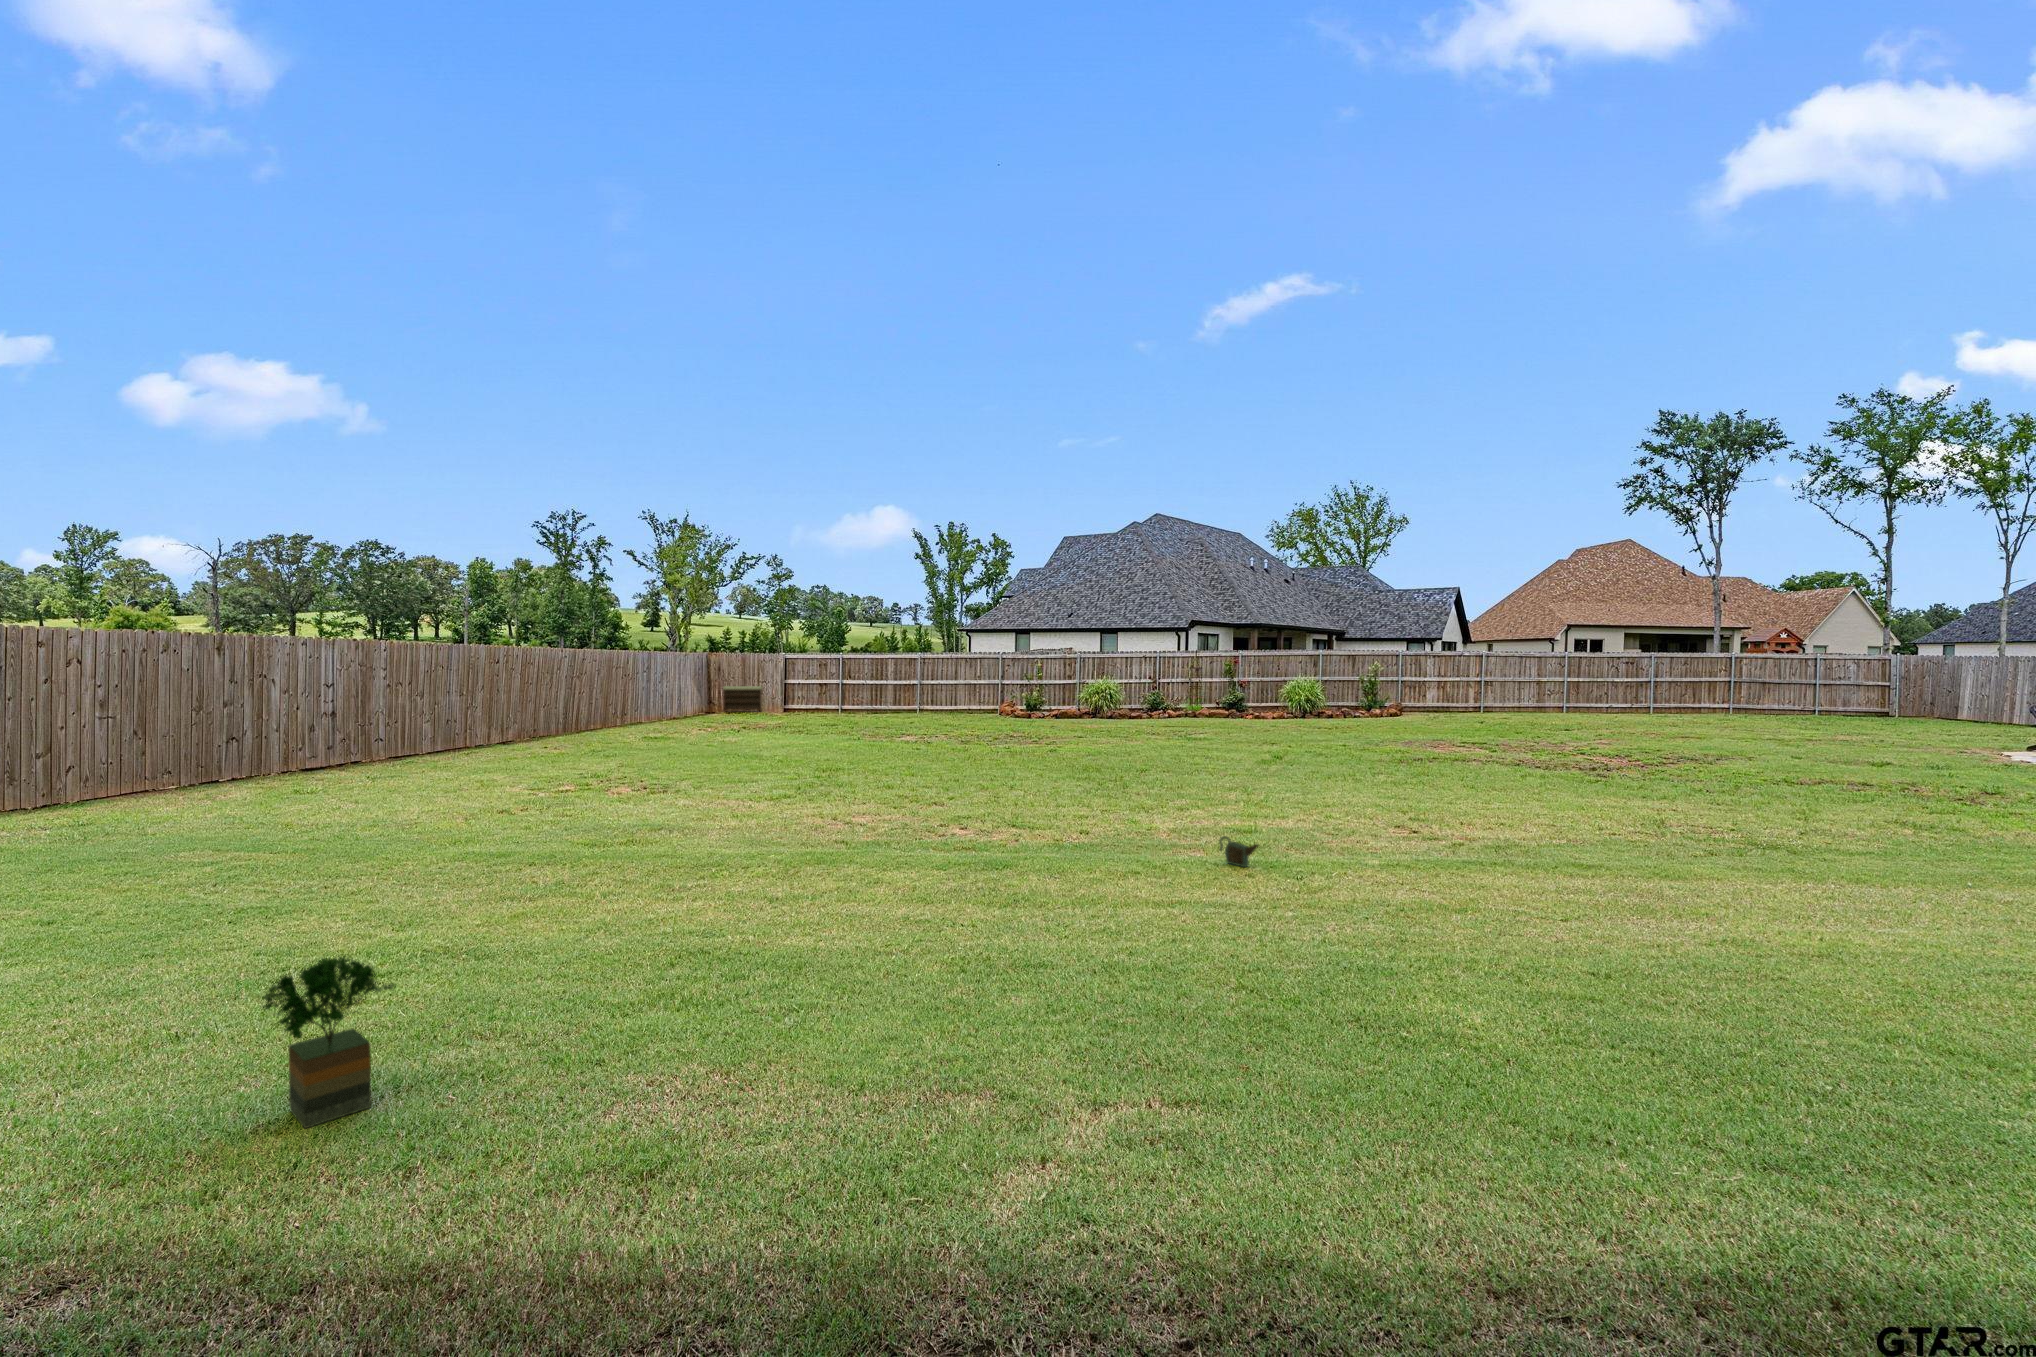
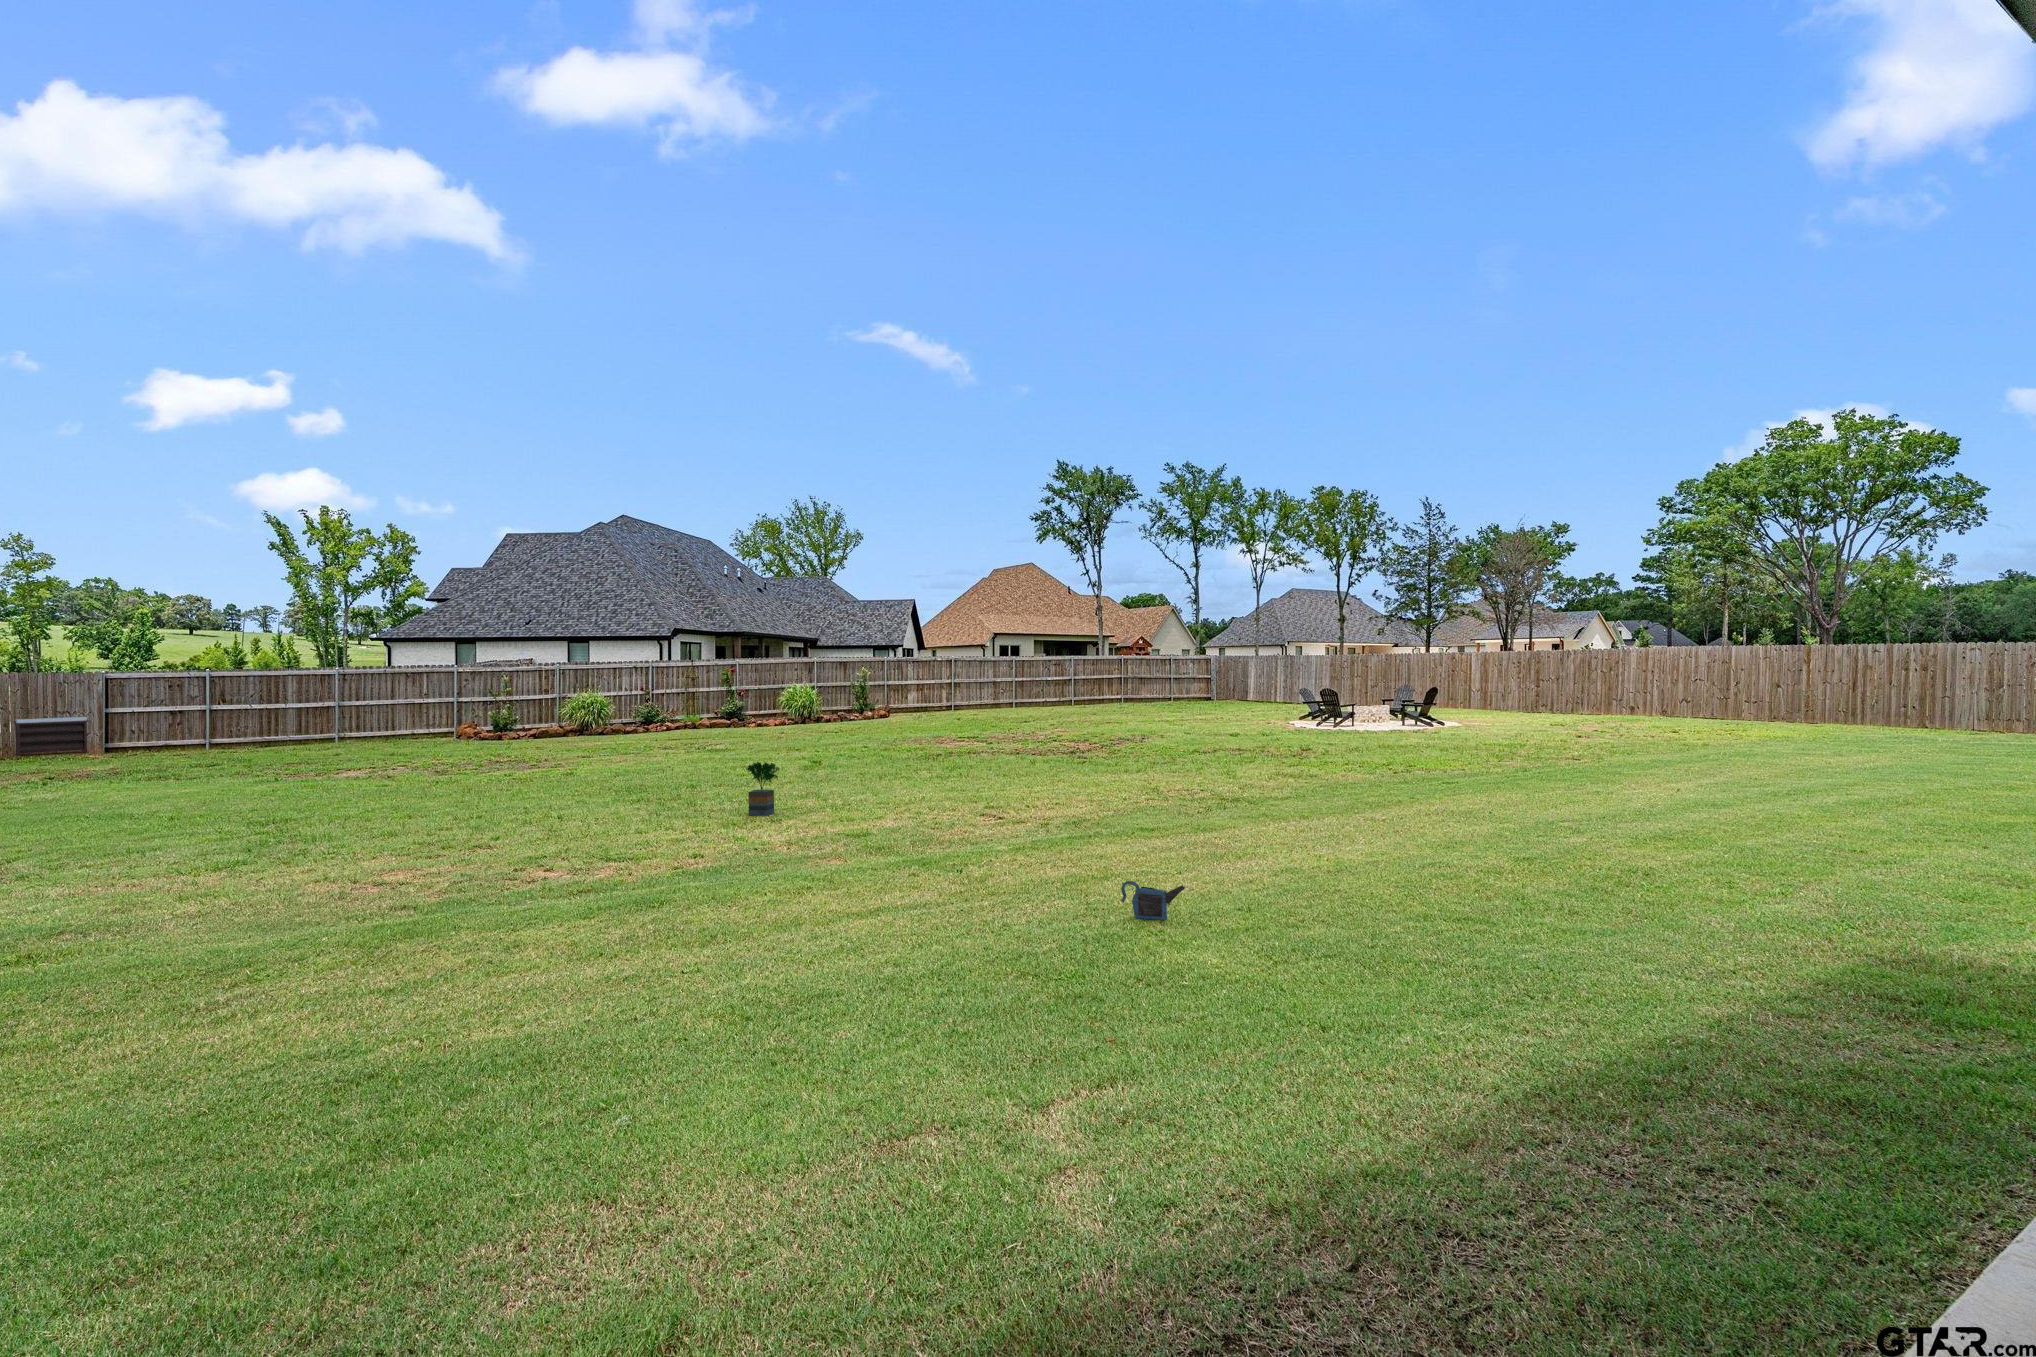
watering can: present [1220,836,1258,867] -> present [1121,881,1185,920]
potted tree: present [263,956,396,1129] -> present [747,762,780,816]

